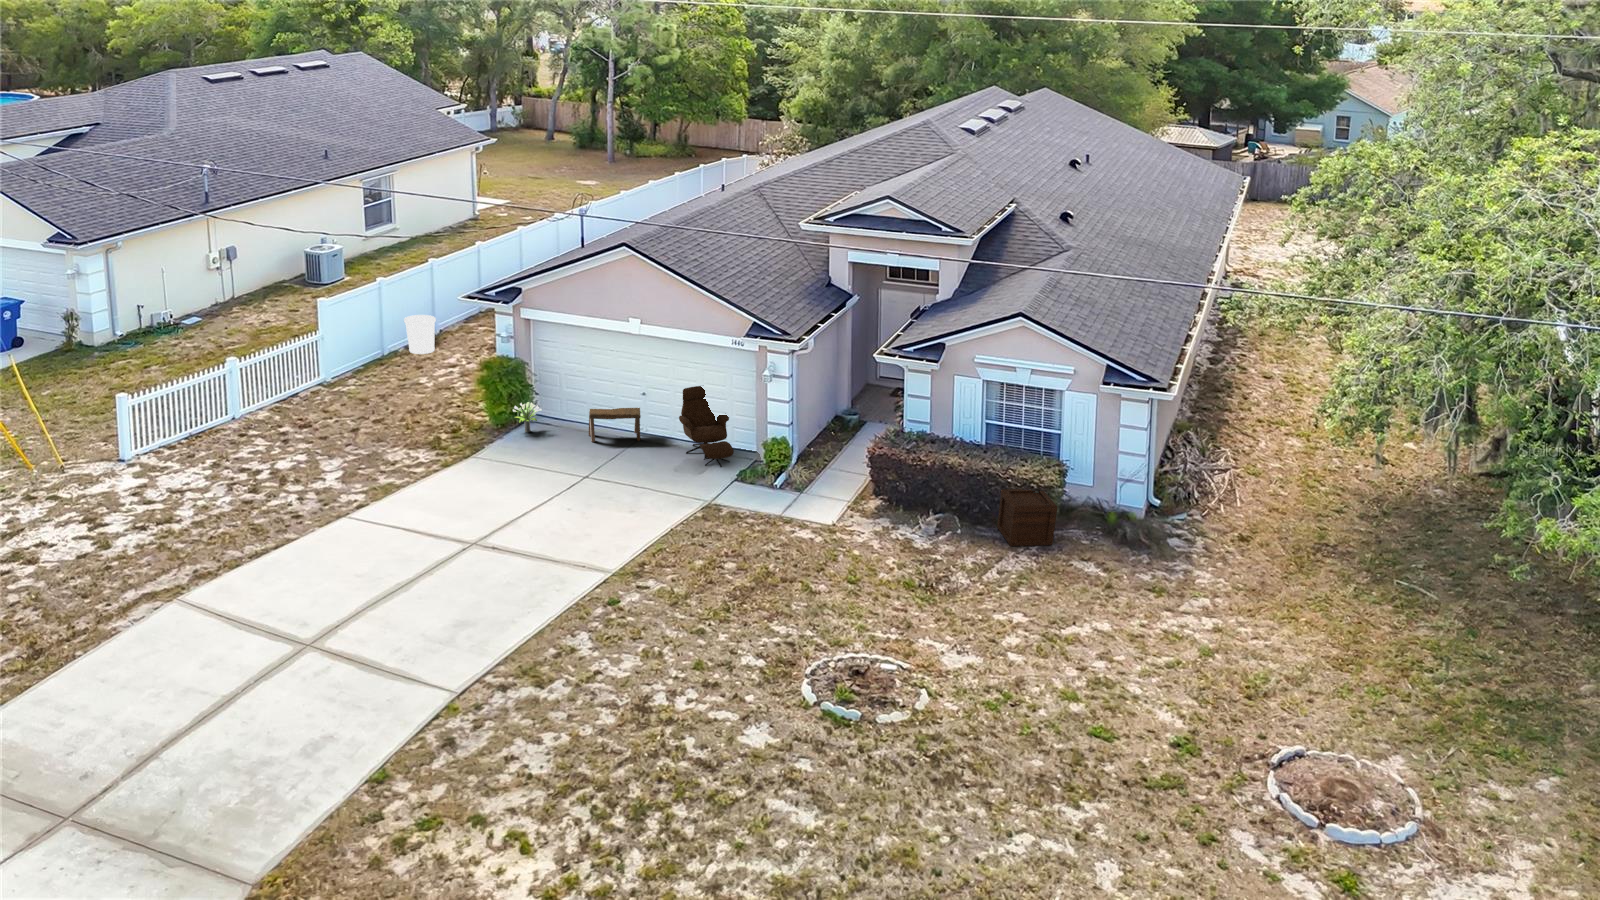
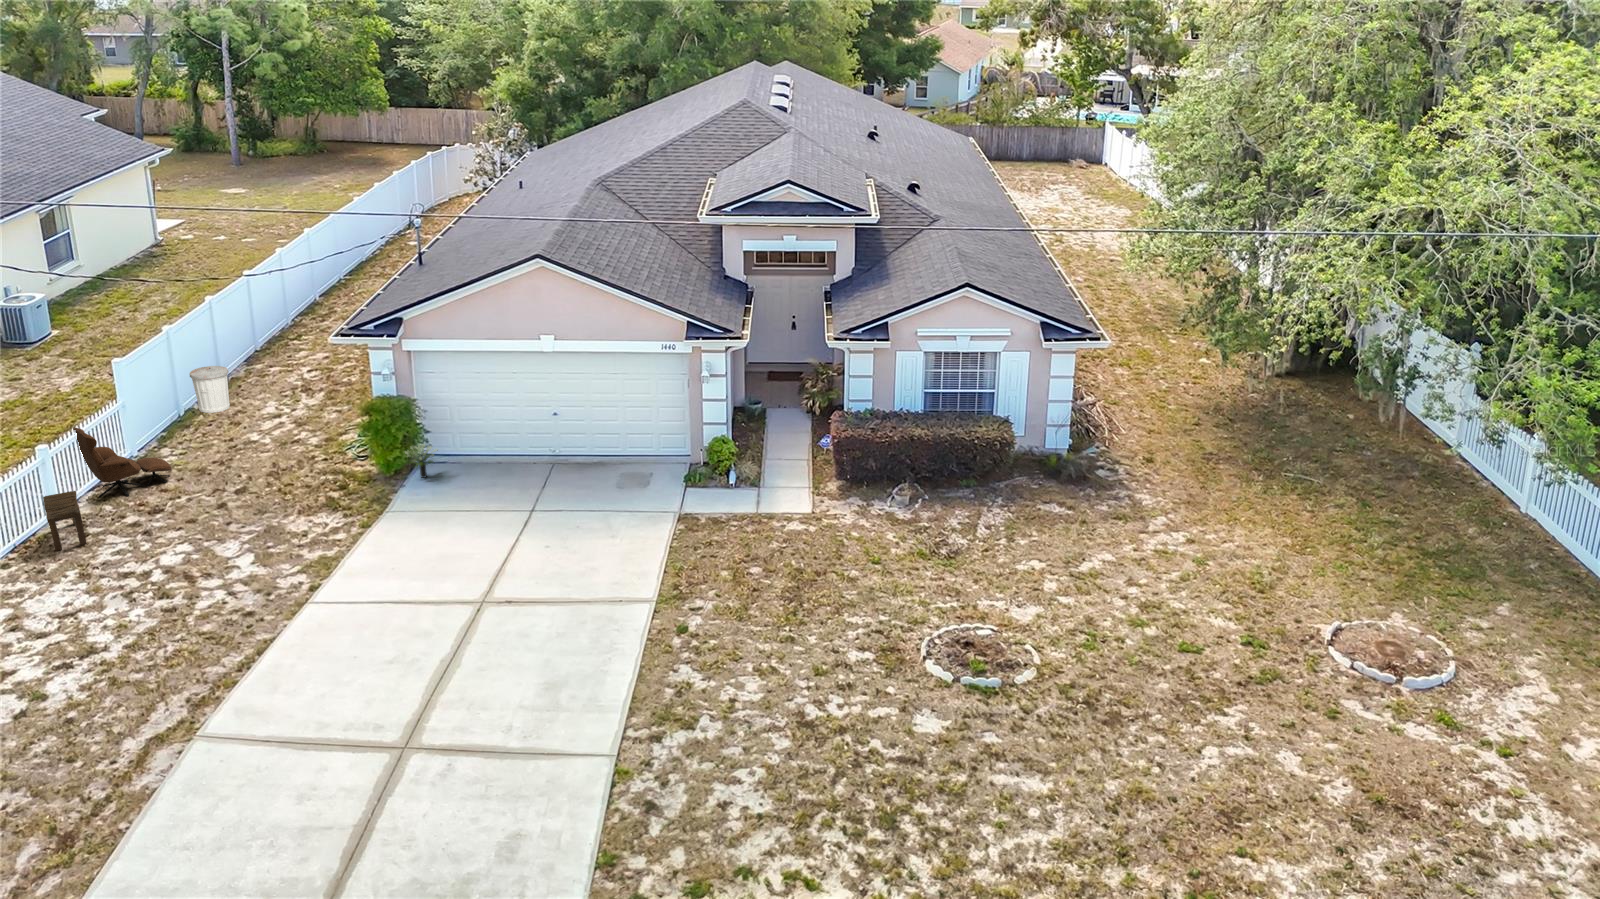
lounge chair: present [679,386,733,467] -> present [73,428,172,498]
bench: present [589,408,641,442] -> present [43,491,87,551]
wooden crate: present [997,489,1057,546] -> none [965,442,1028,502]

